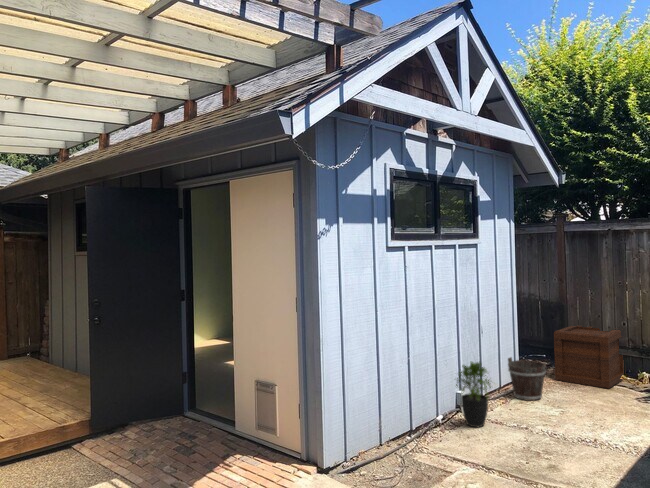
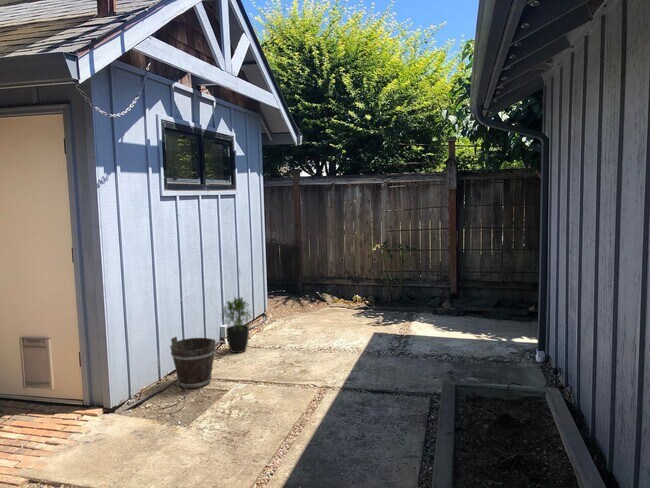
wooden crate: present [554,326,624,389] -> none [293,263,344,311]
bucket: present [508,357,546,401] -> present [170,337,216,389]

